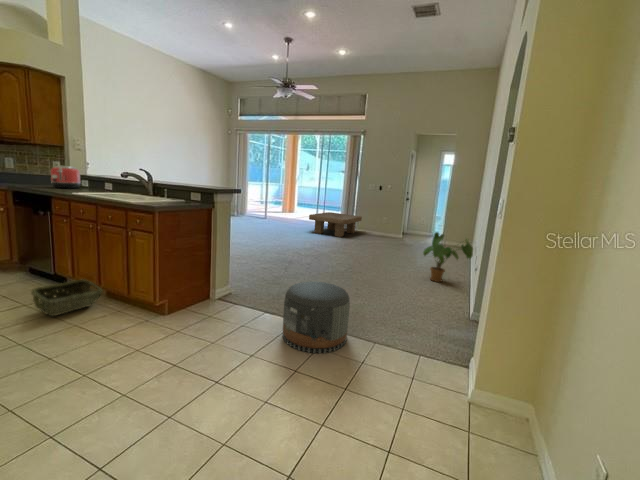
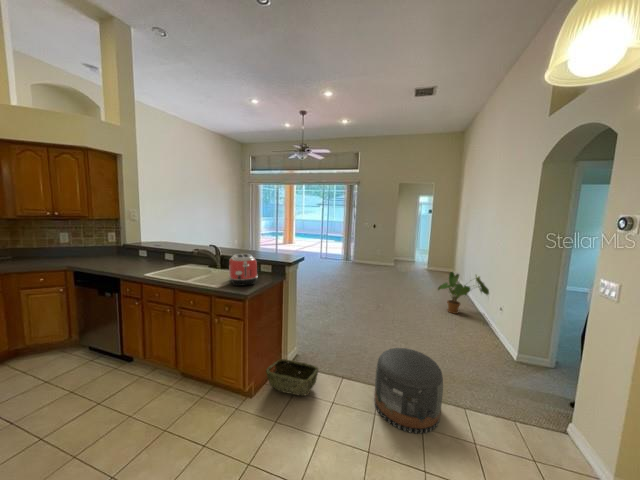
toaster: present [51,166,81,188] -> present [229,254,257,286]
coffee table: present [309,212,362,237] -> none [320,246,360,268]
woven basket: present [31,279,102,316] -> present [266,359,318,396]

